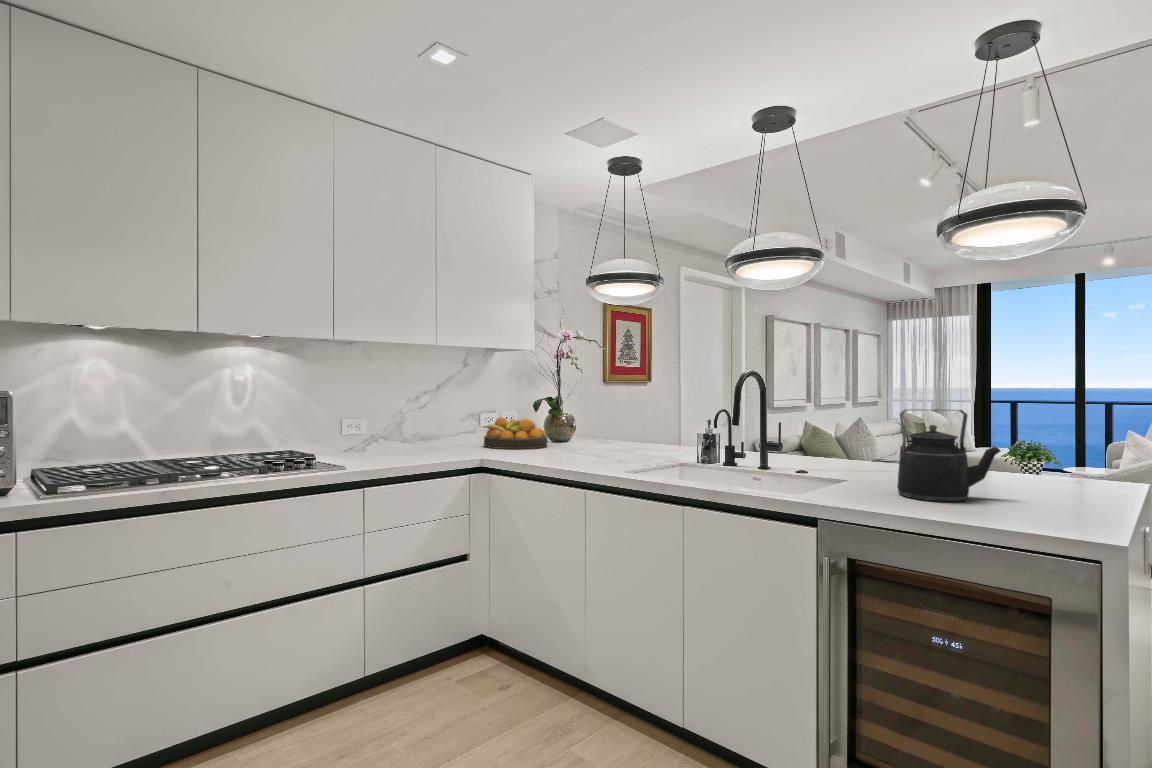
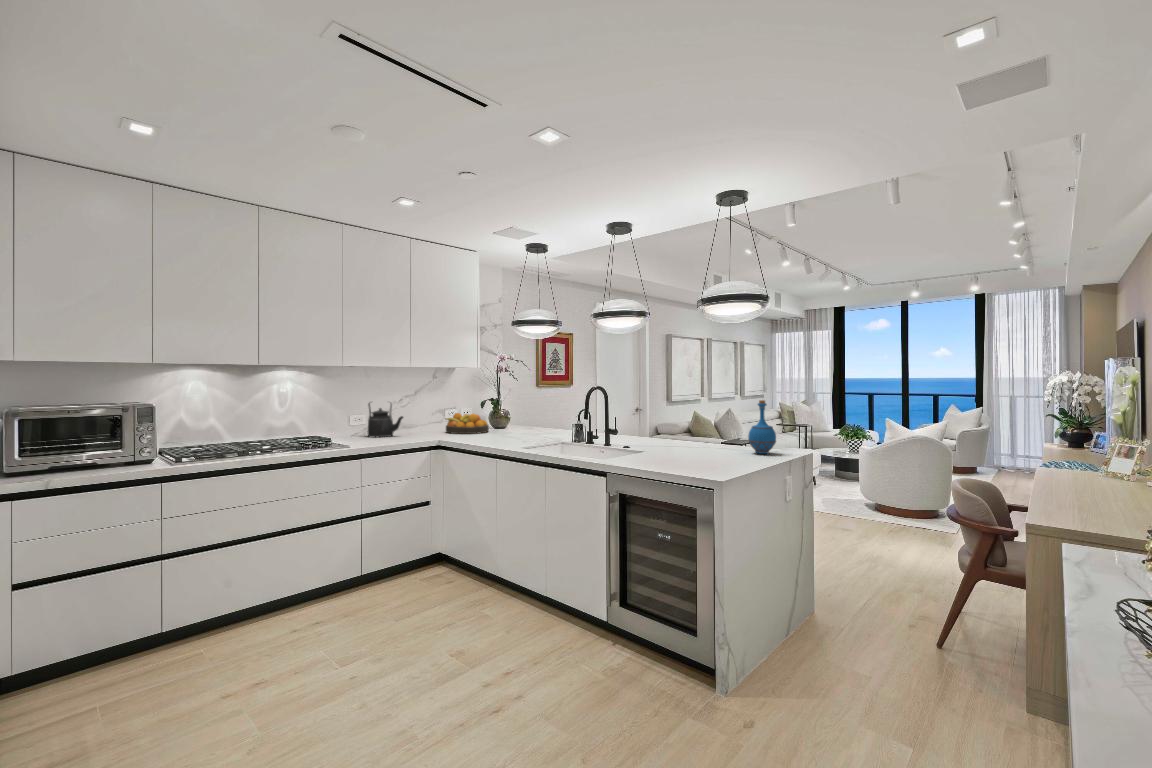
bottle: none [1042,397,1103,493] -> present [748,400,776,454]
kettle: present [897,409,1000,502] -> present [368,402,403,437]

